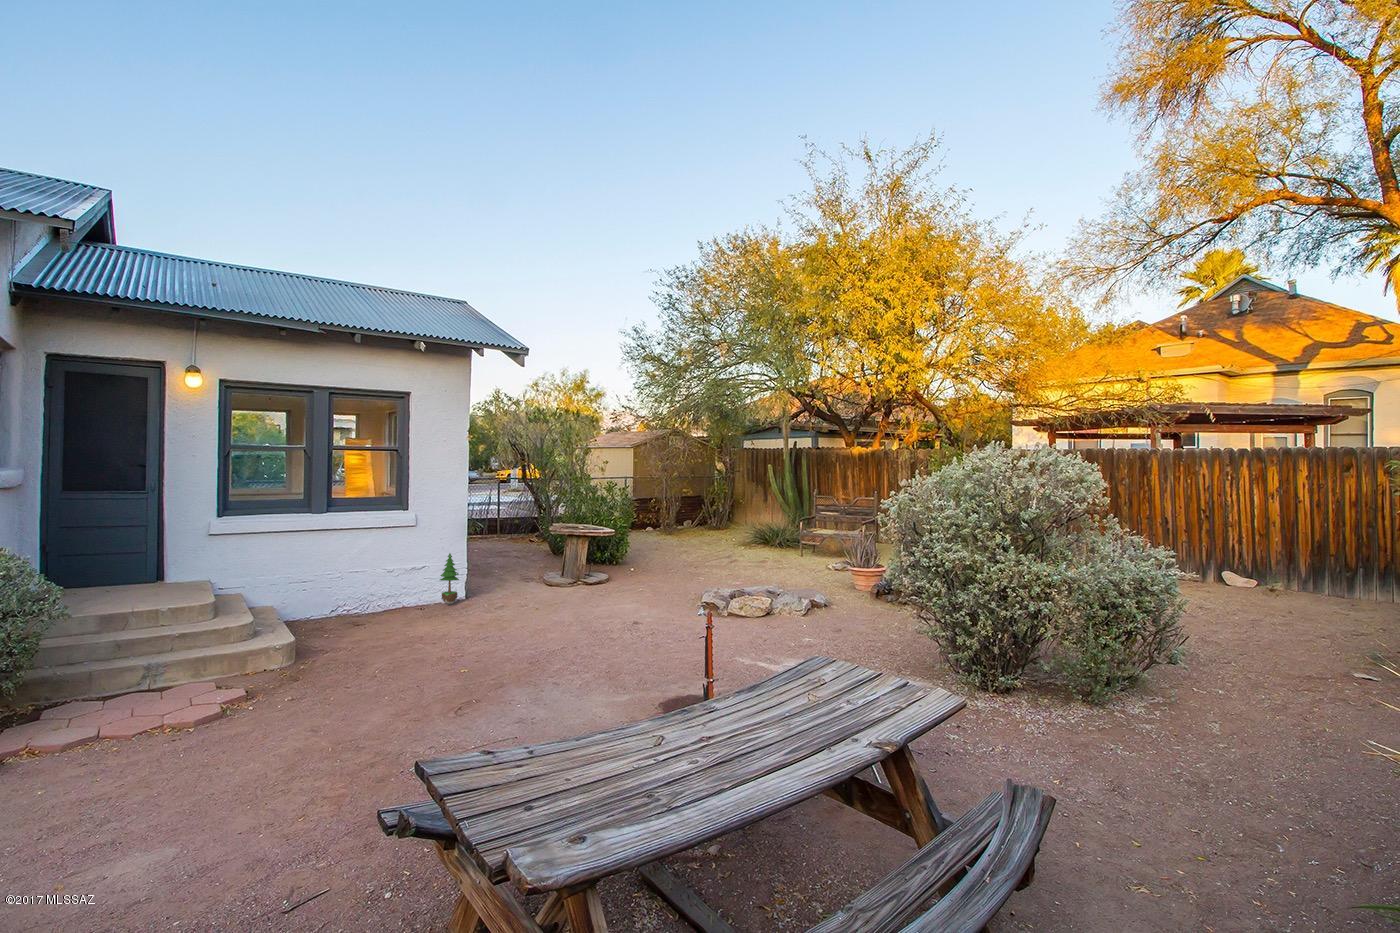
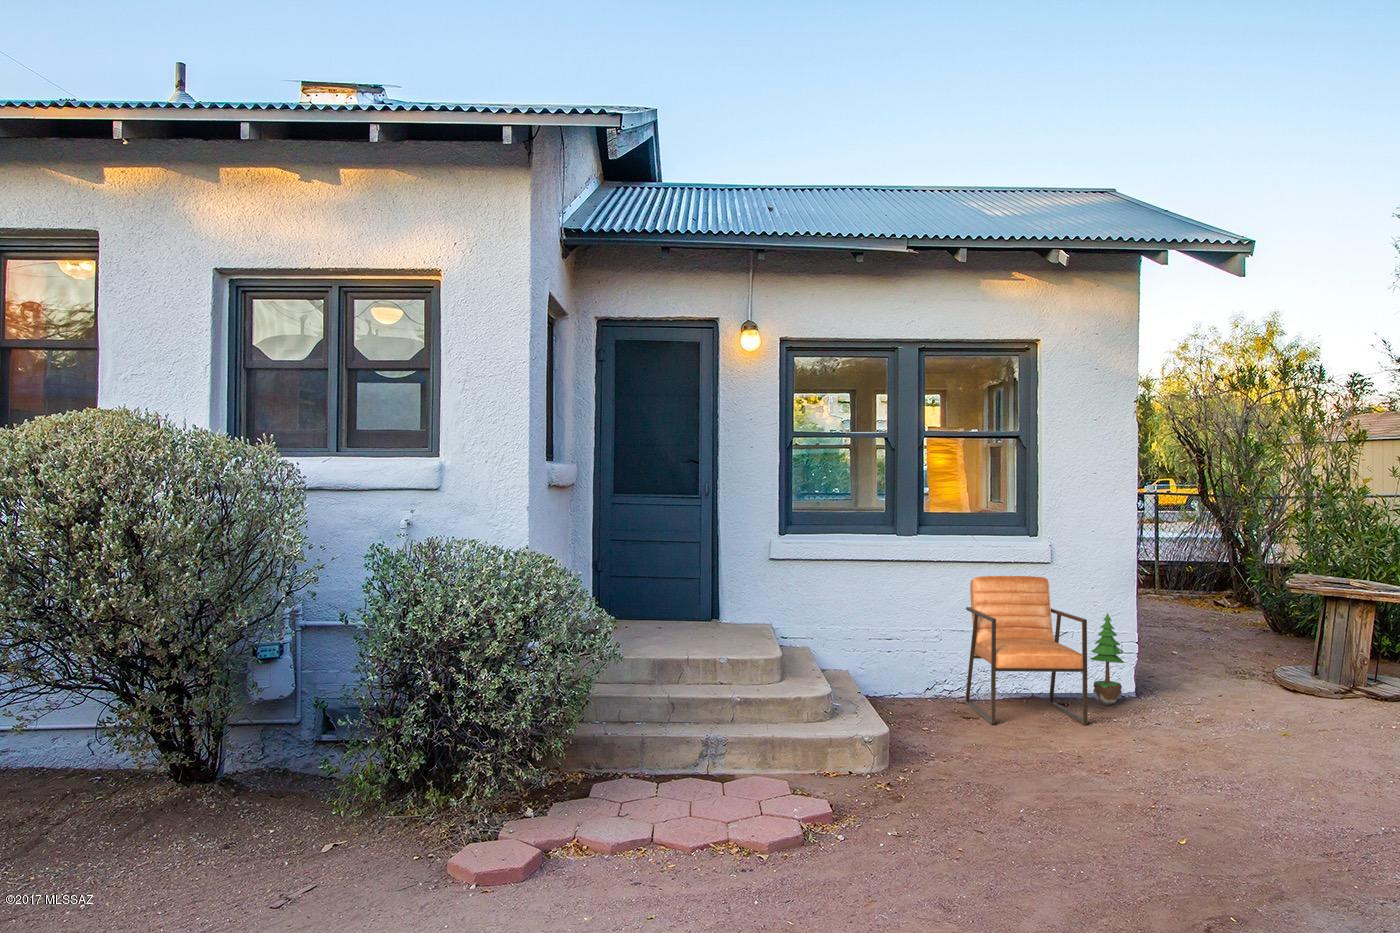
chair: none [360,535,434,626] -> present [965,576,1088,725]

